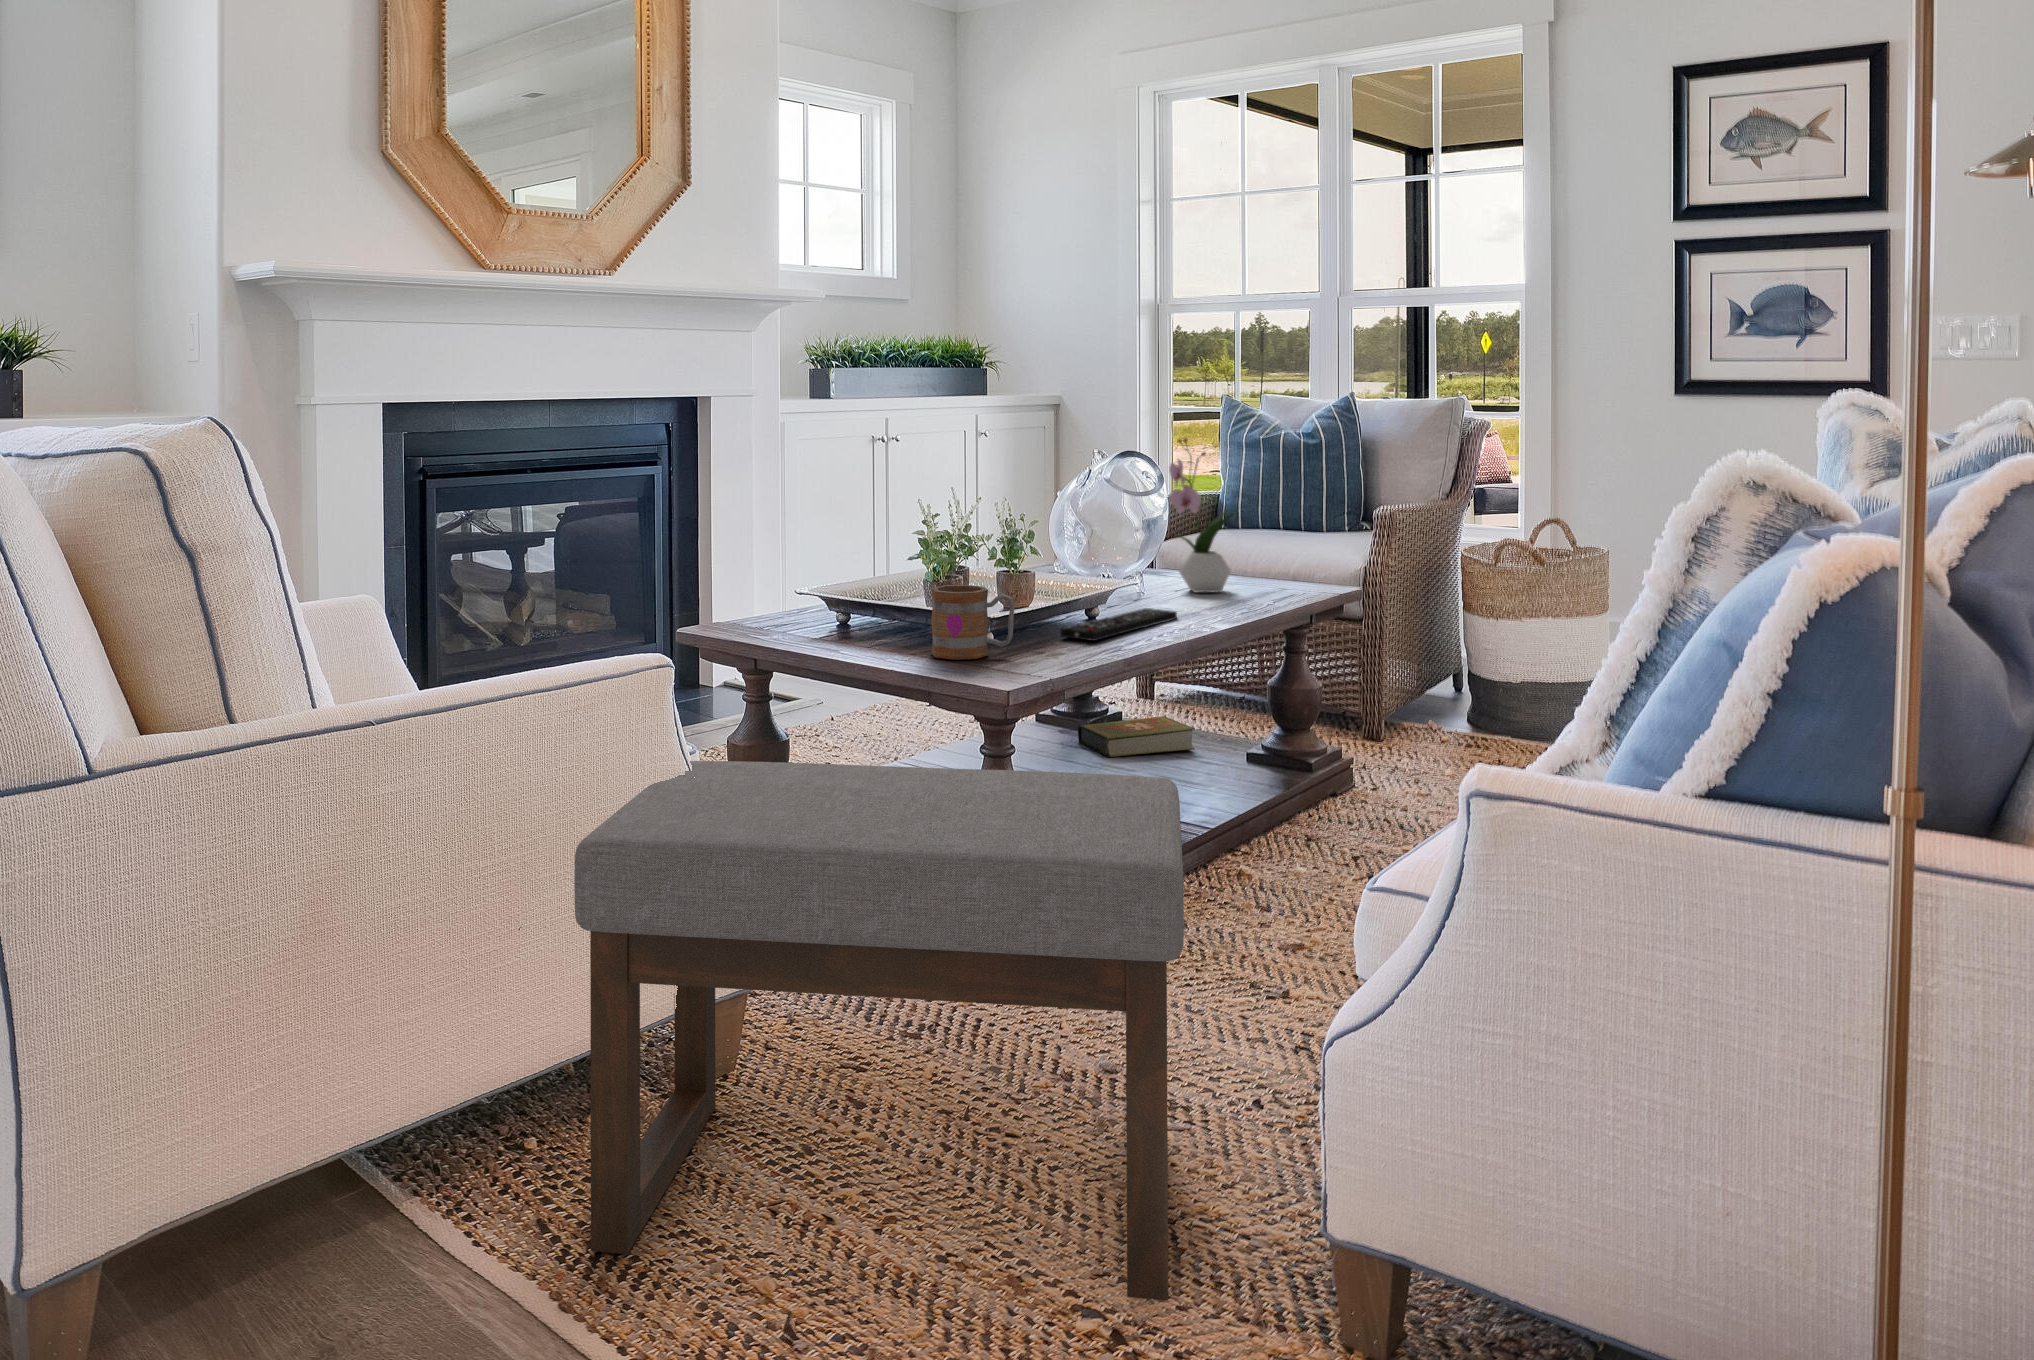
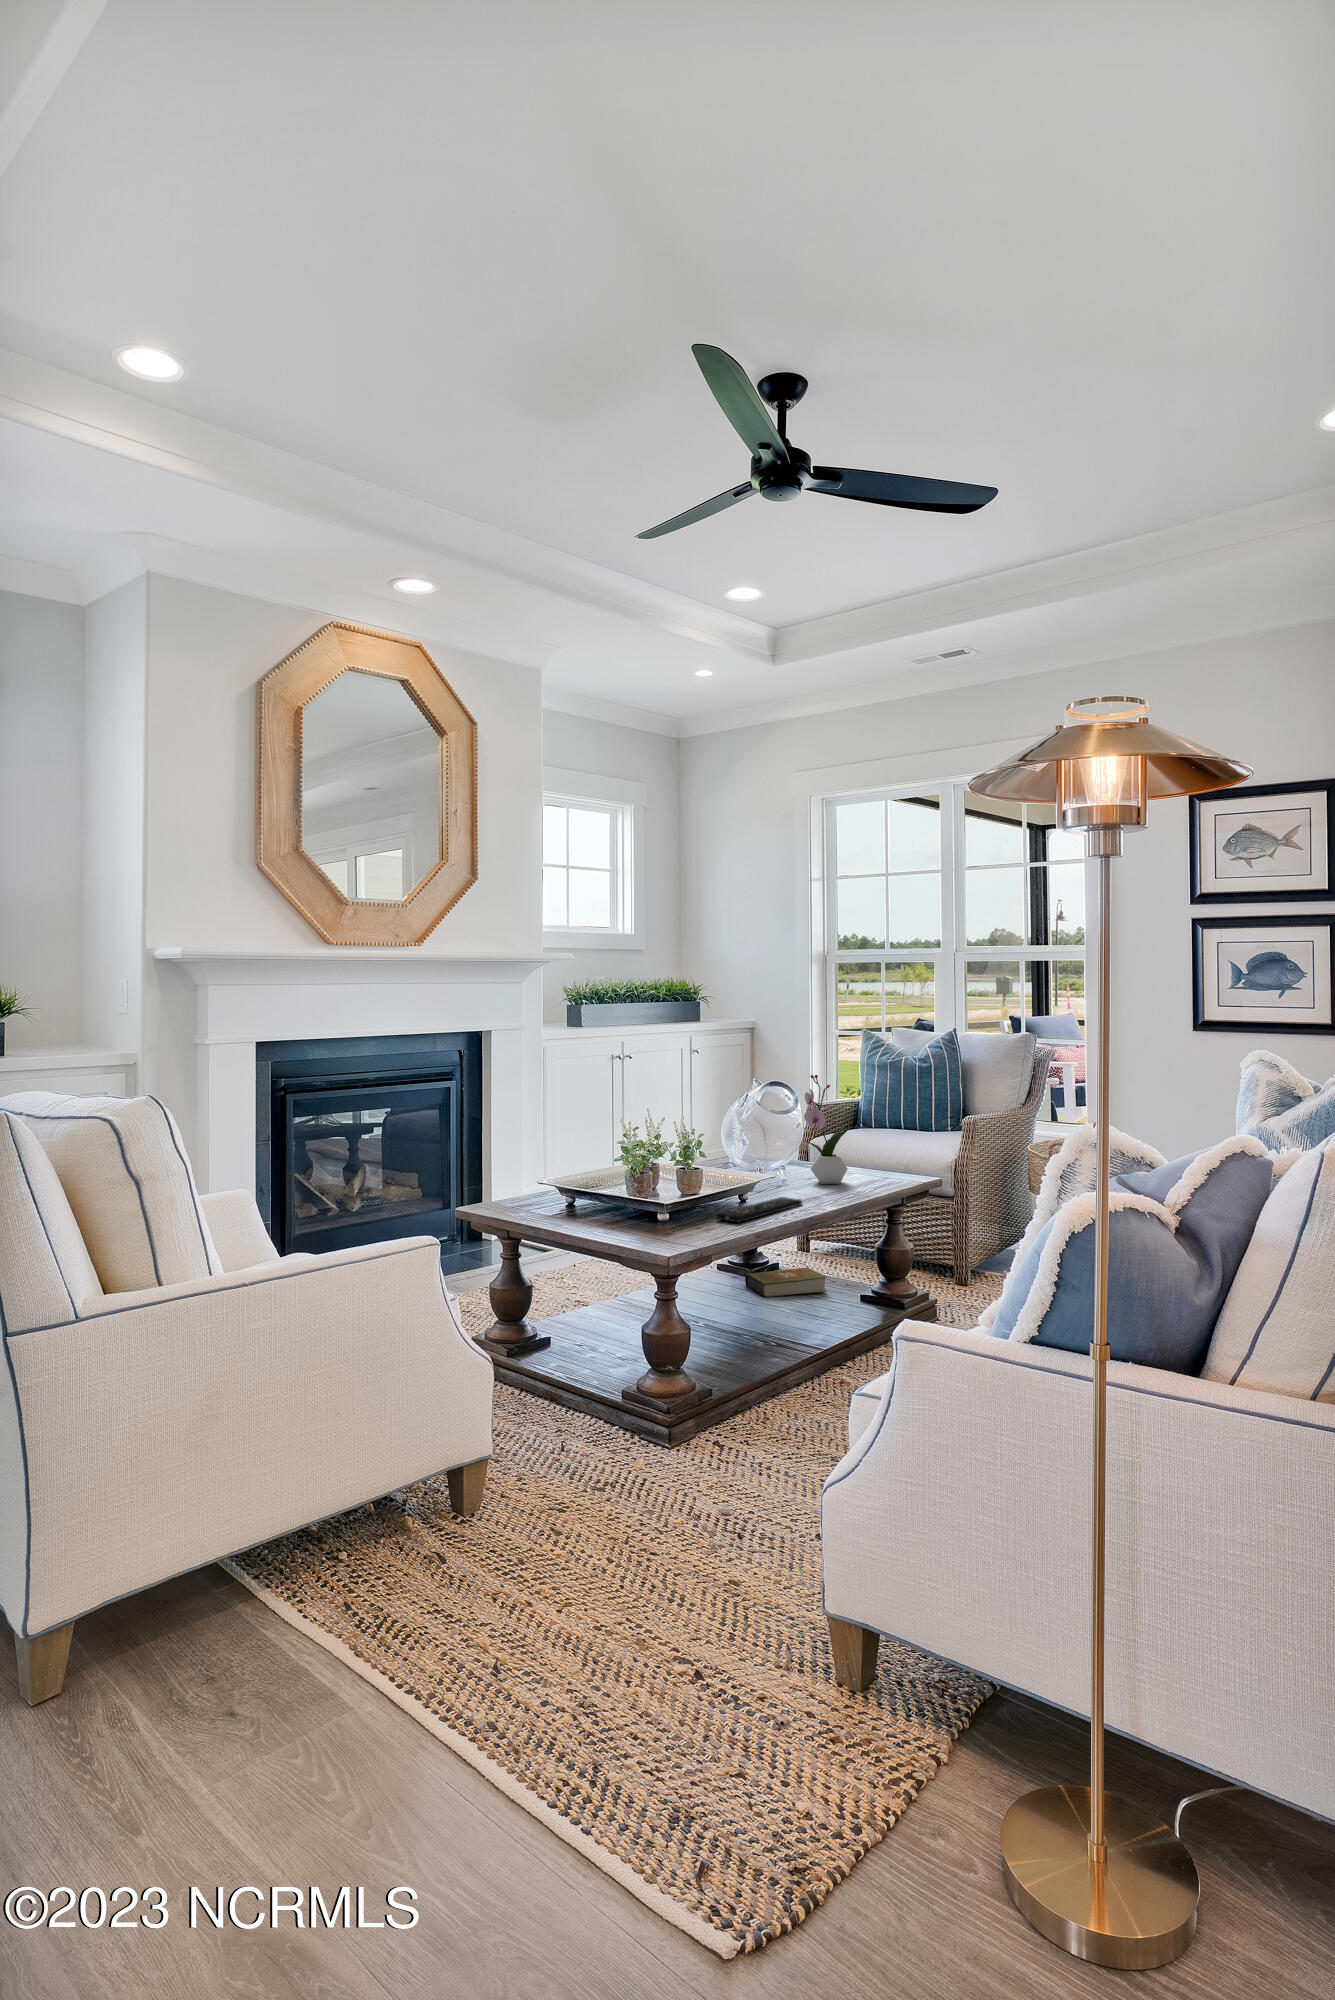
mug: present [931,585,1015,660] -> none [625,1184,681,1236]
ottoman: present [574,761,1184,1300] -> none [365,1311,762,1657]

